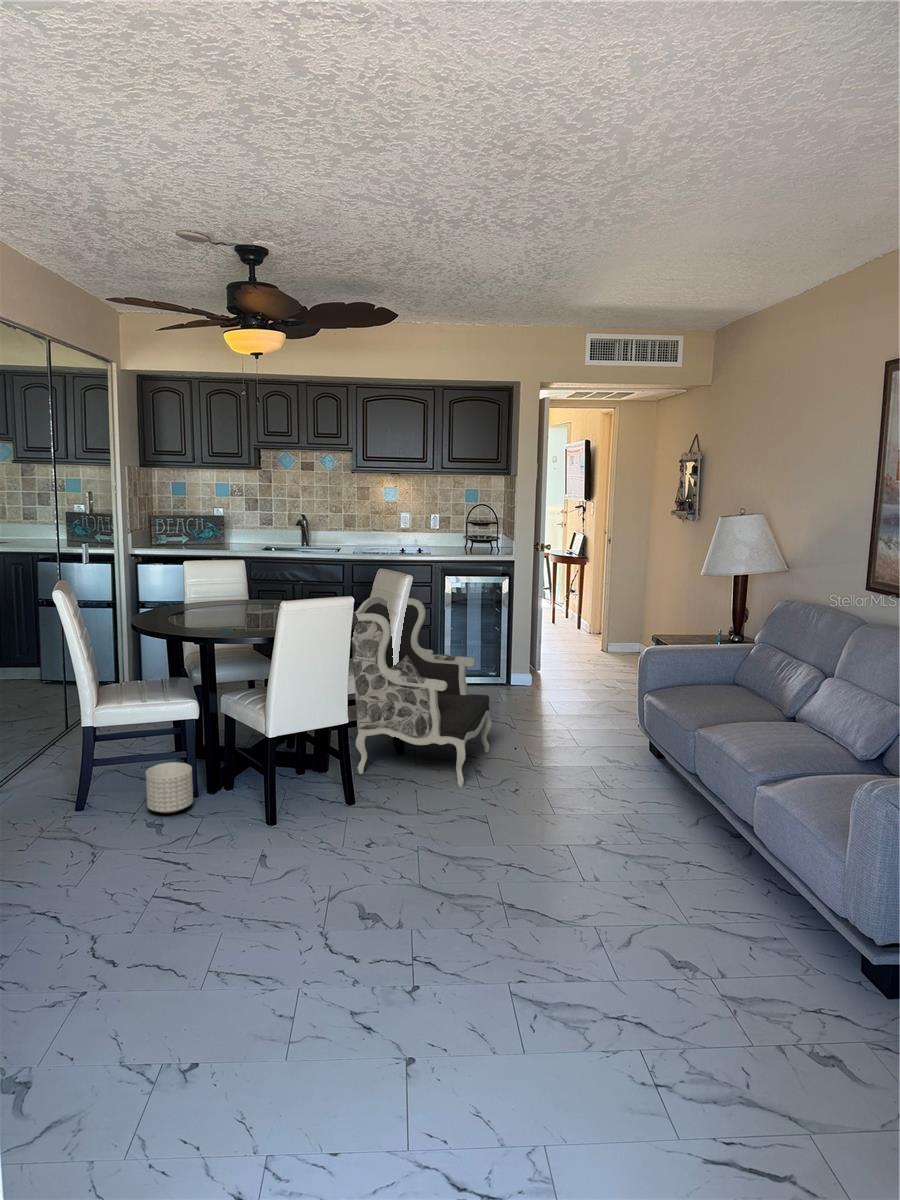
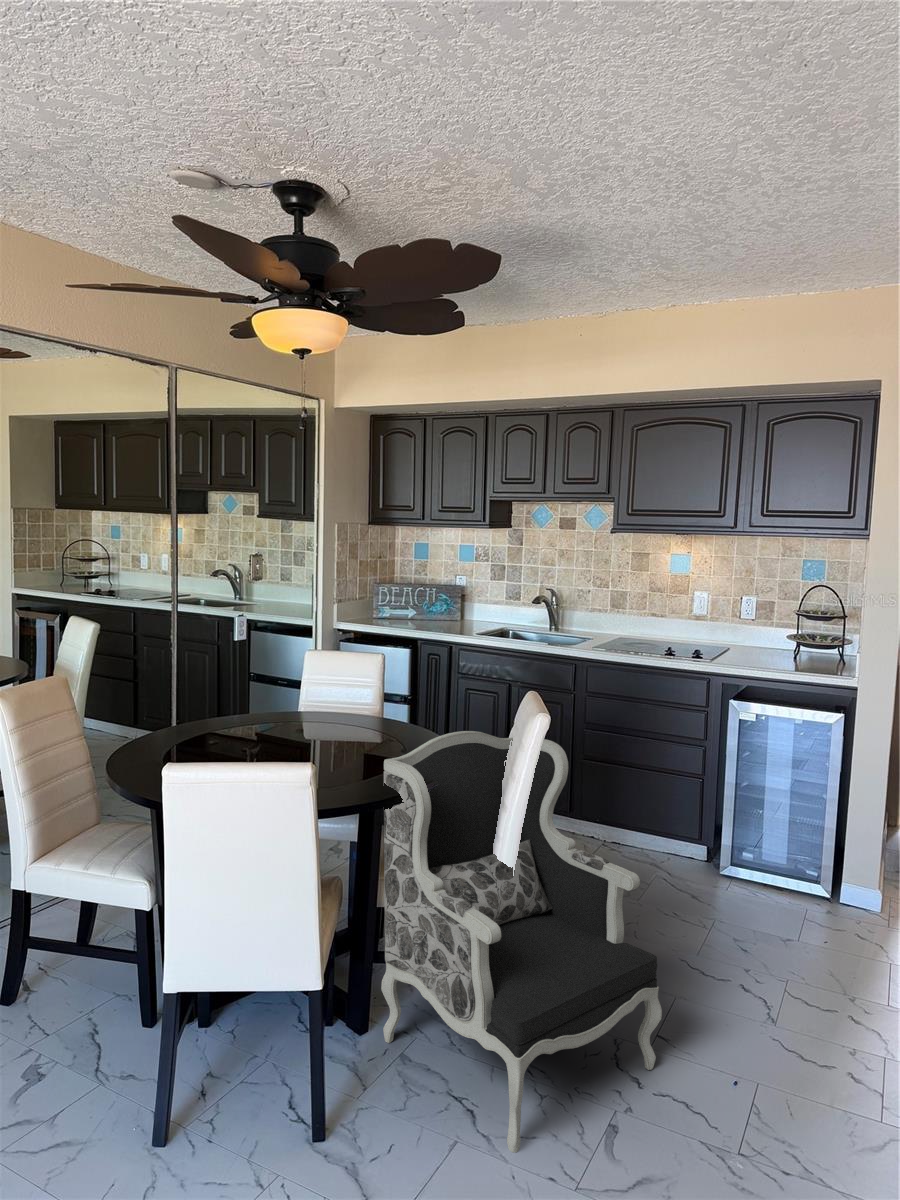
planter: present [146,762,193,813] -> none [38,942,110,1028]

